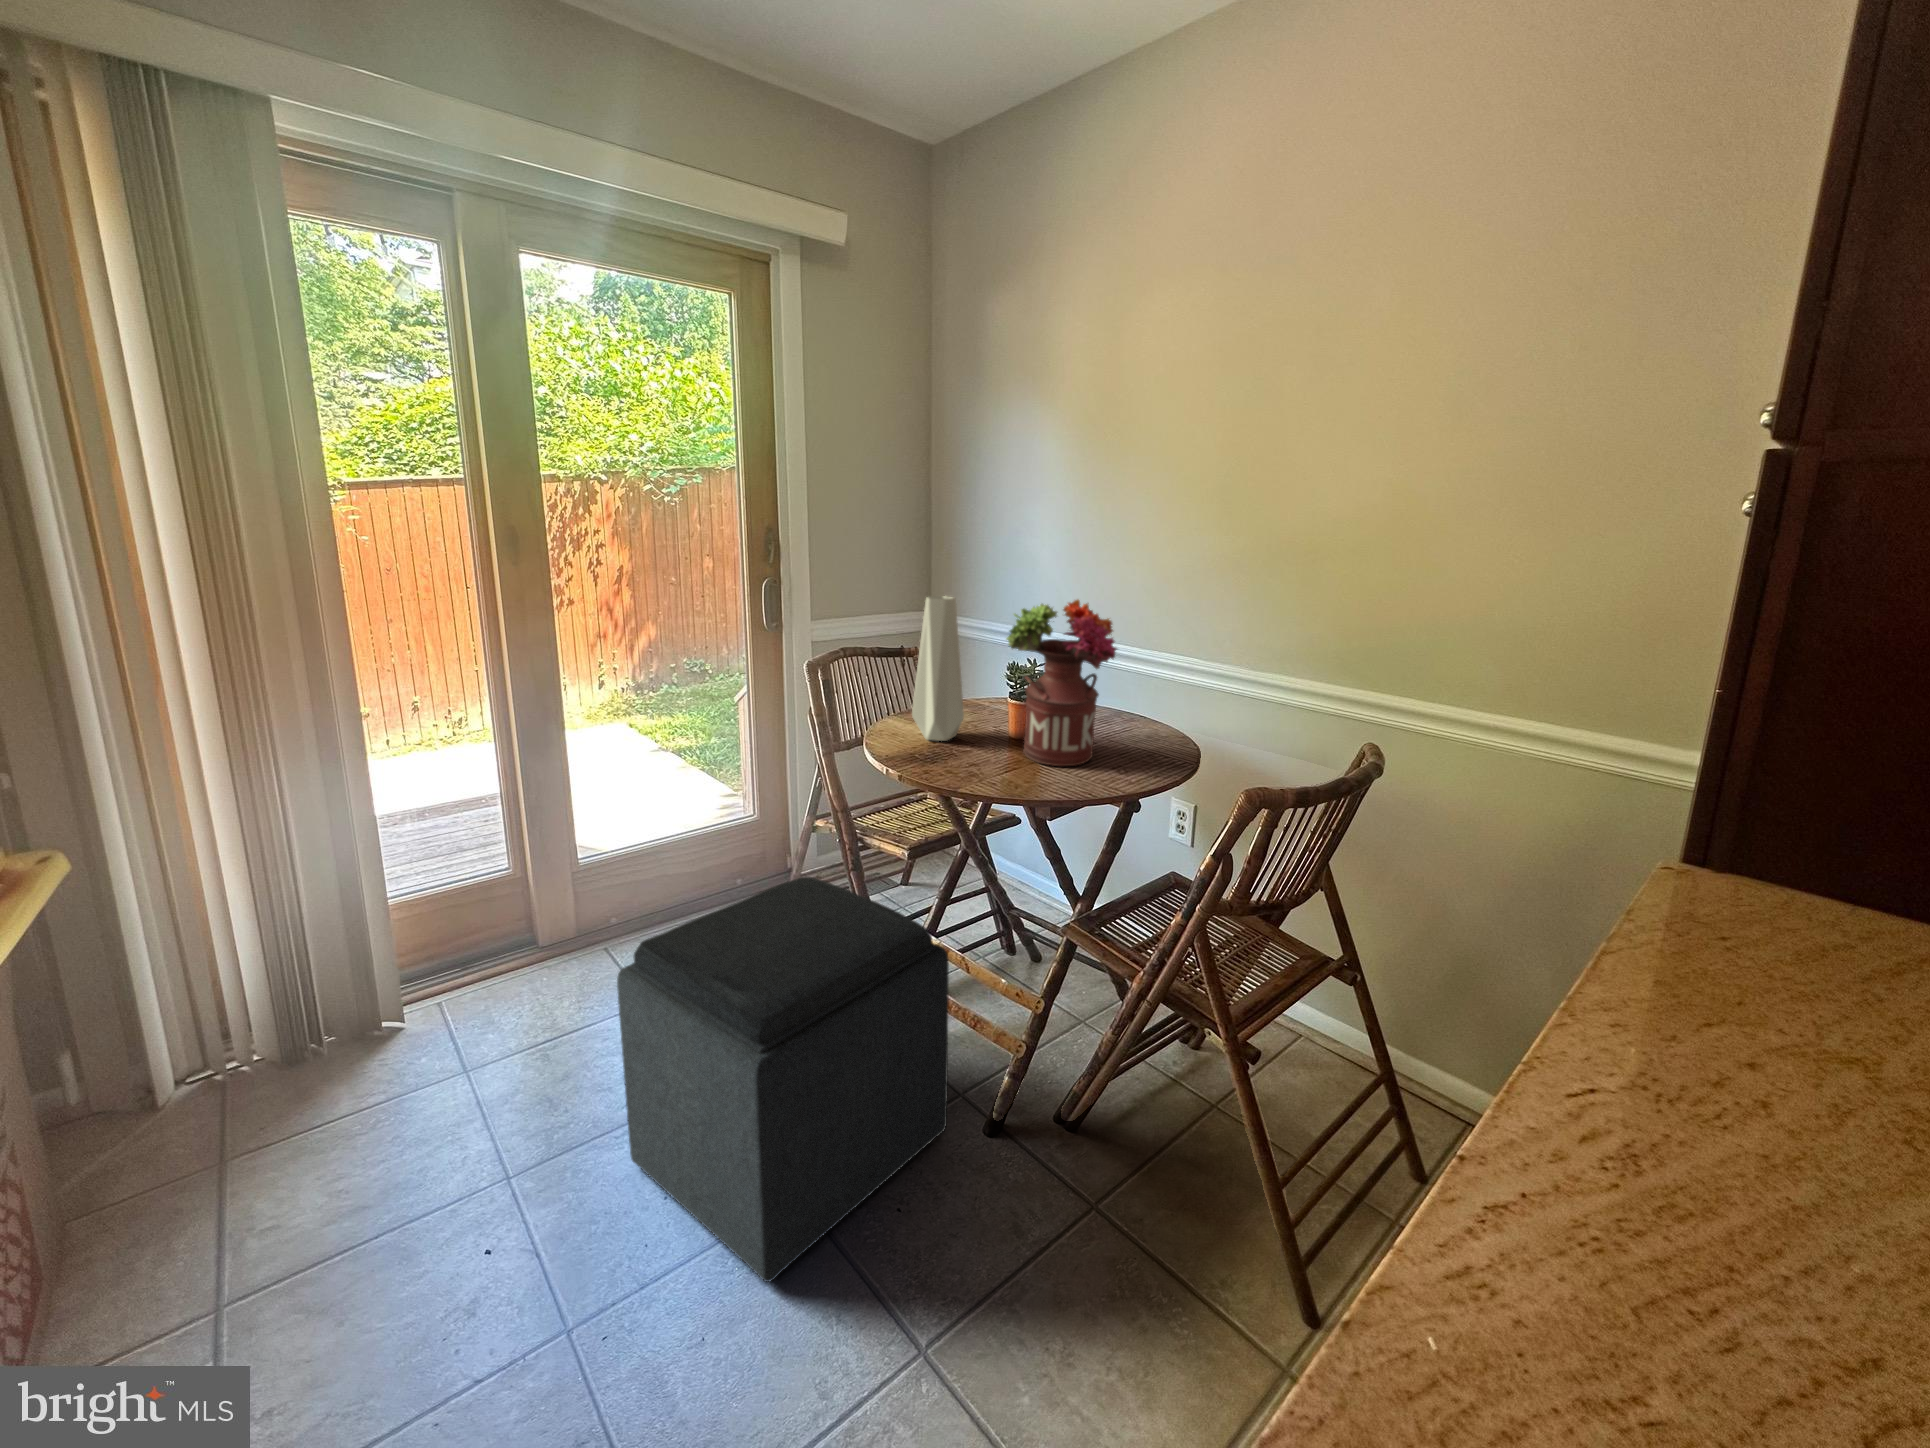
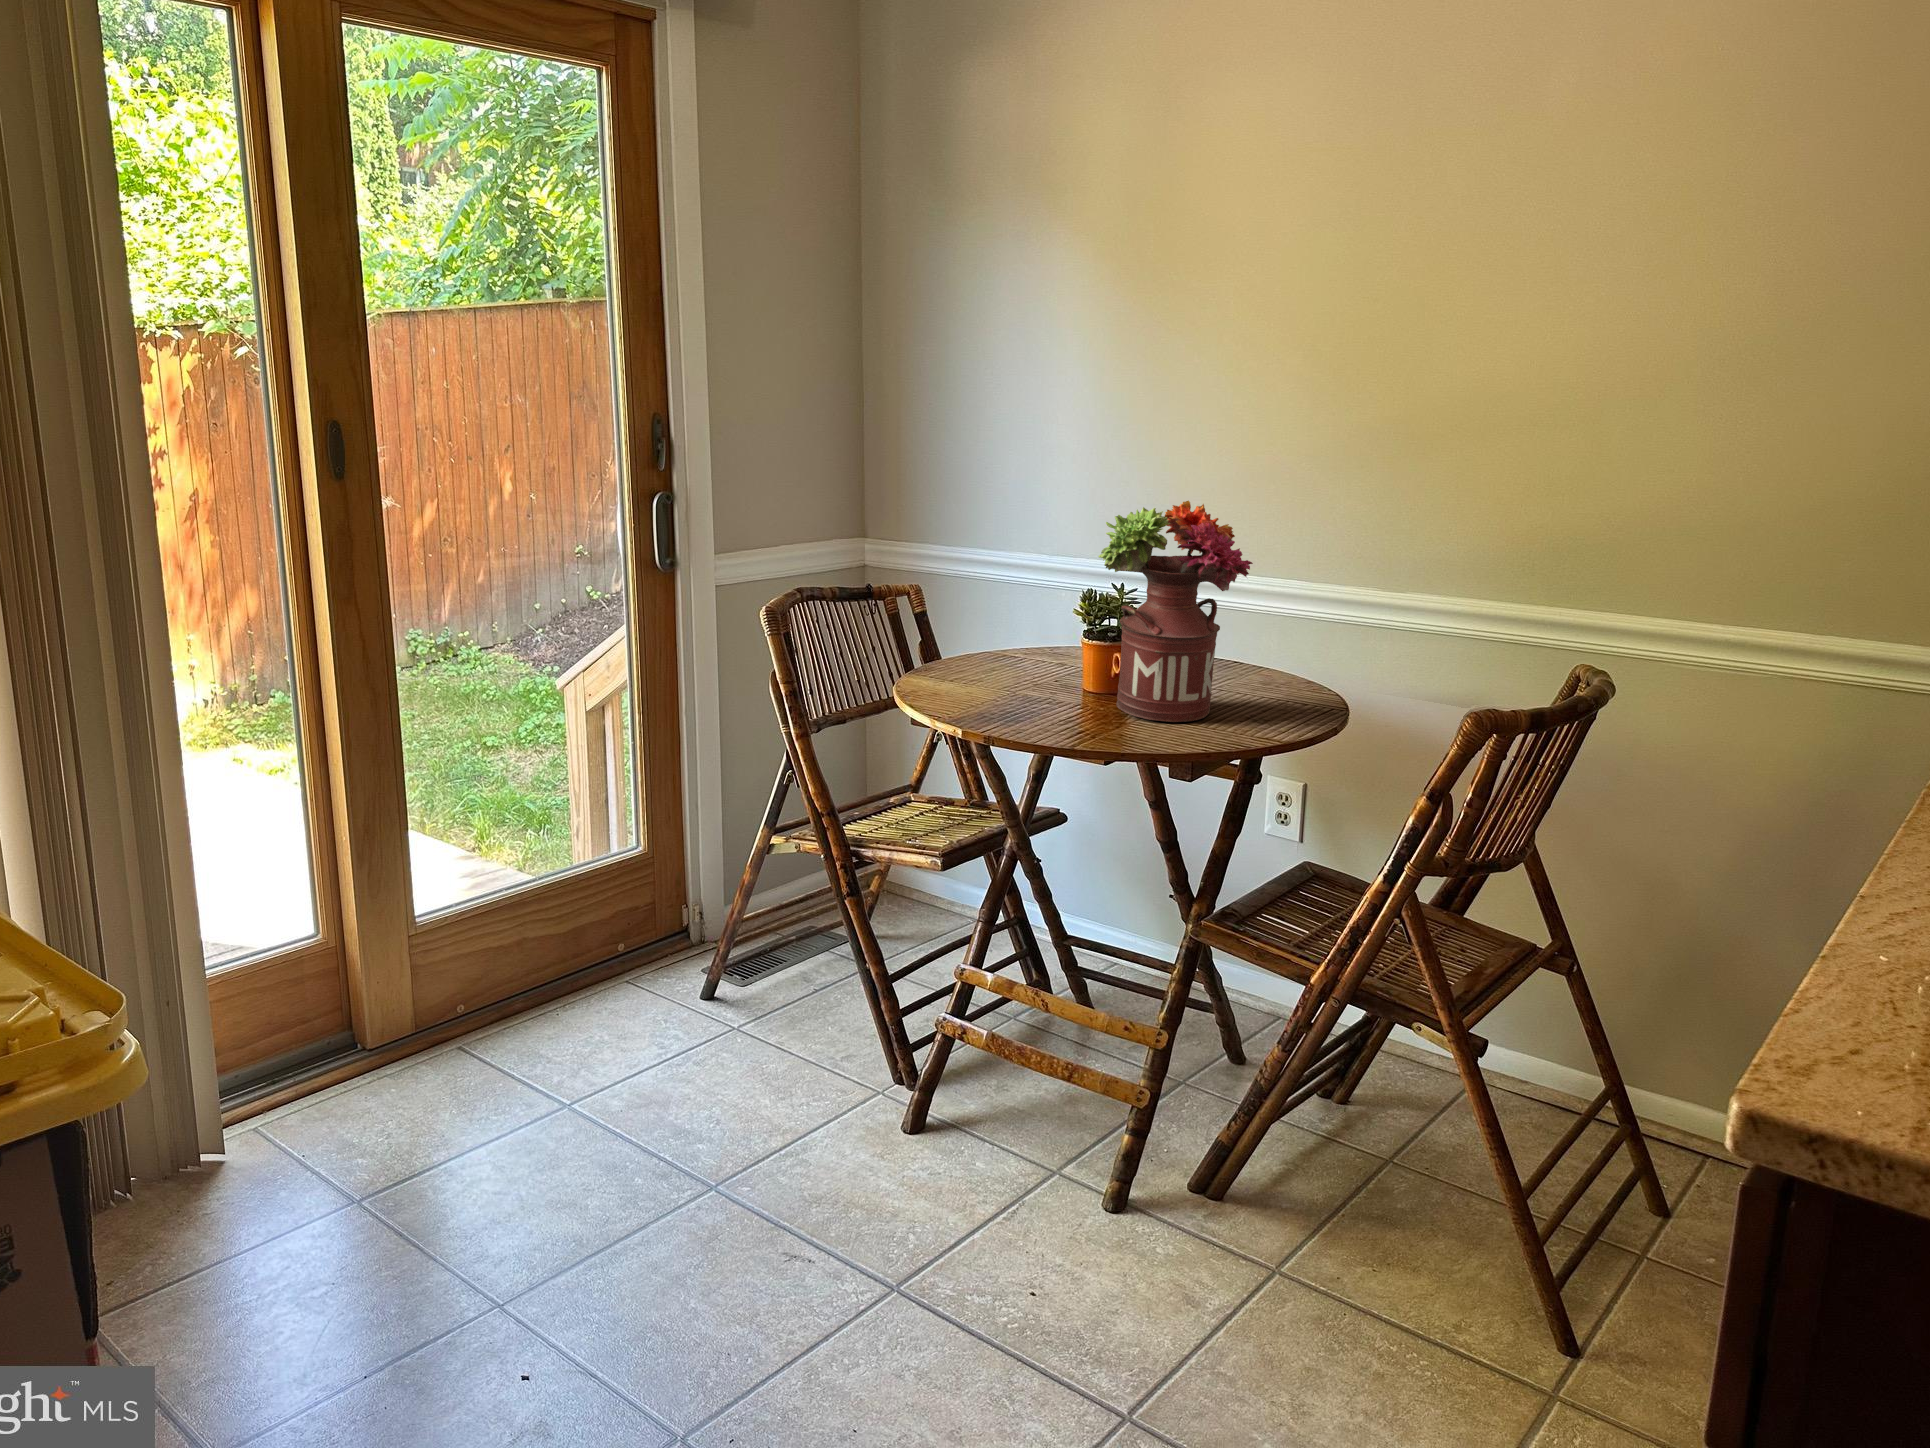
vase: present [912,596,964,741] -> none [955,505,1026,701]
ottoman: present [617,877,949,1282] -> none [649,892,1061,1374]

